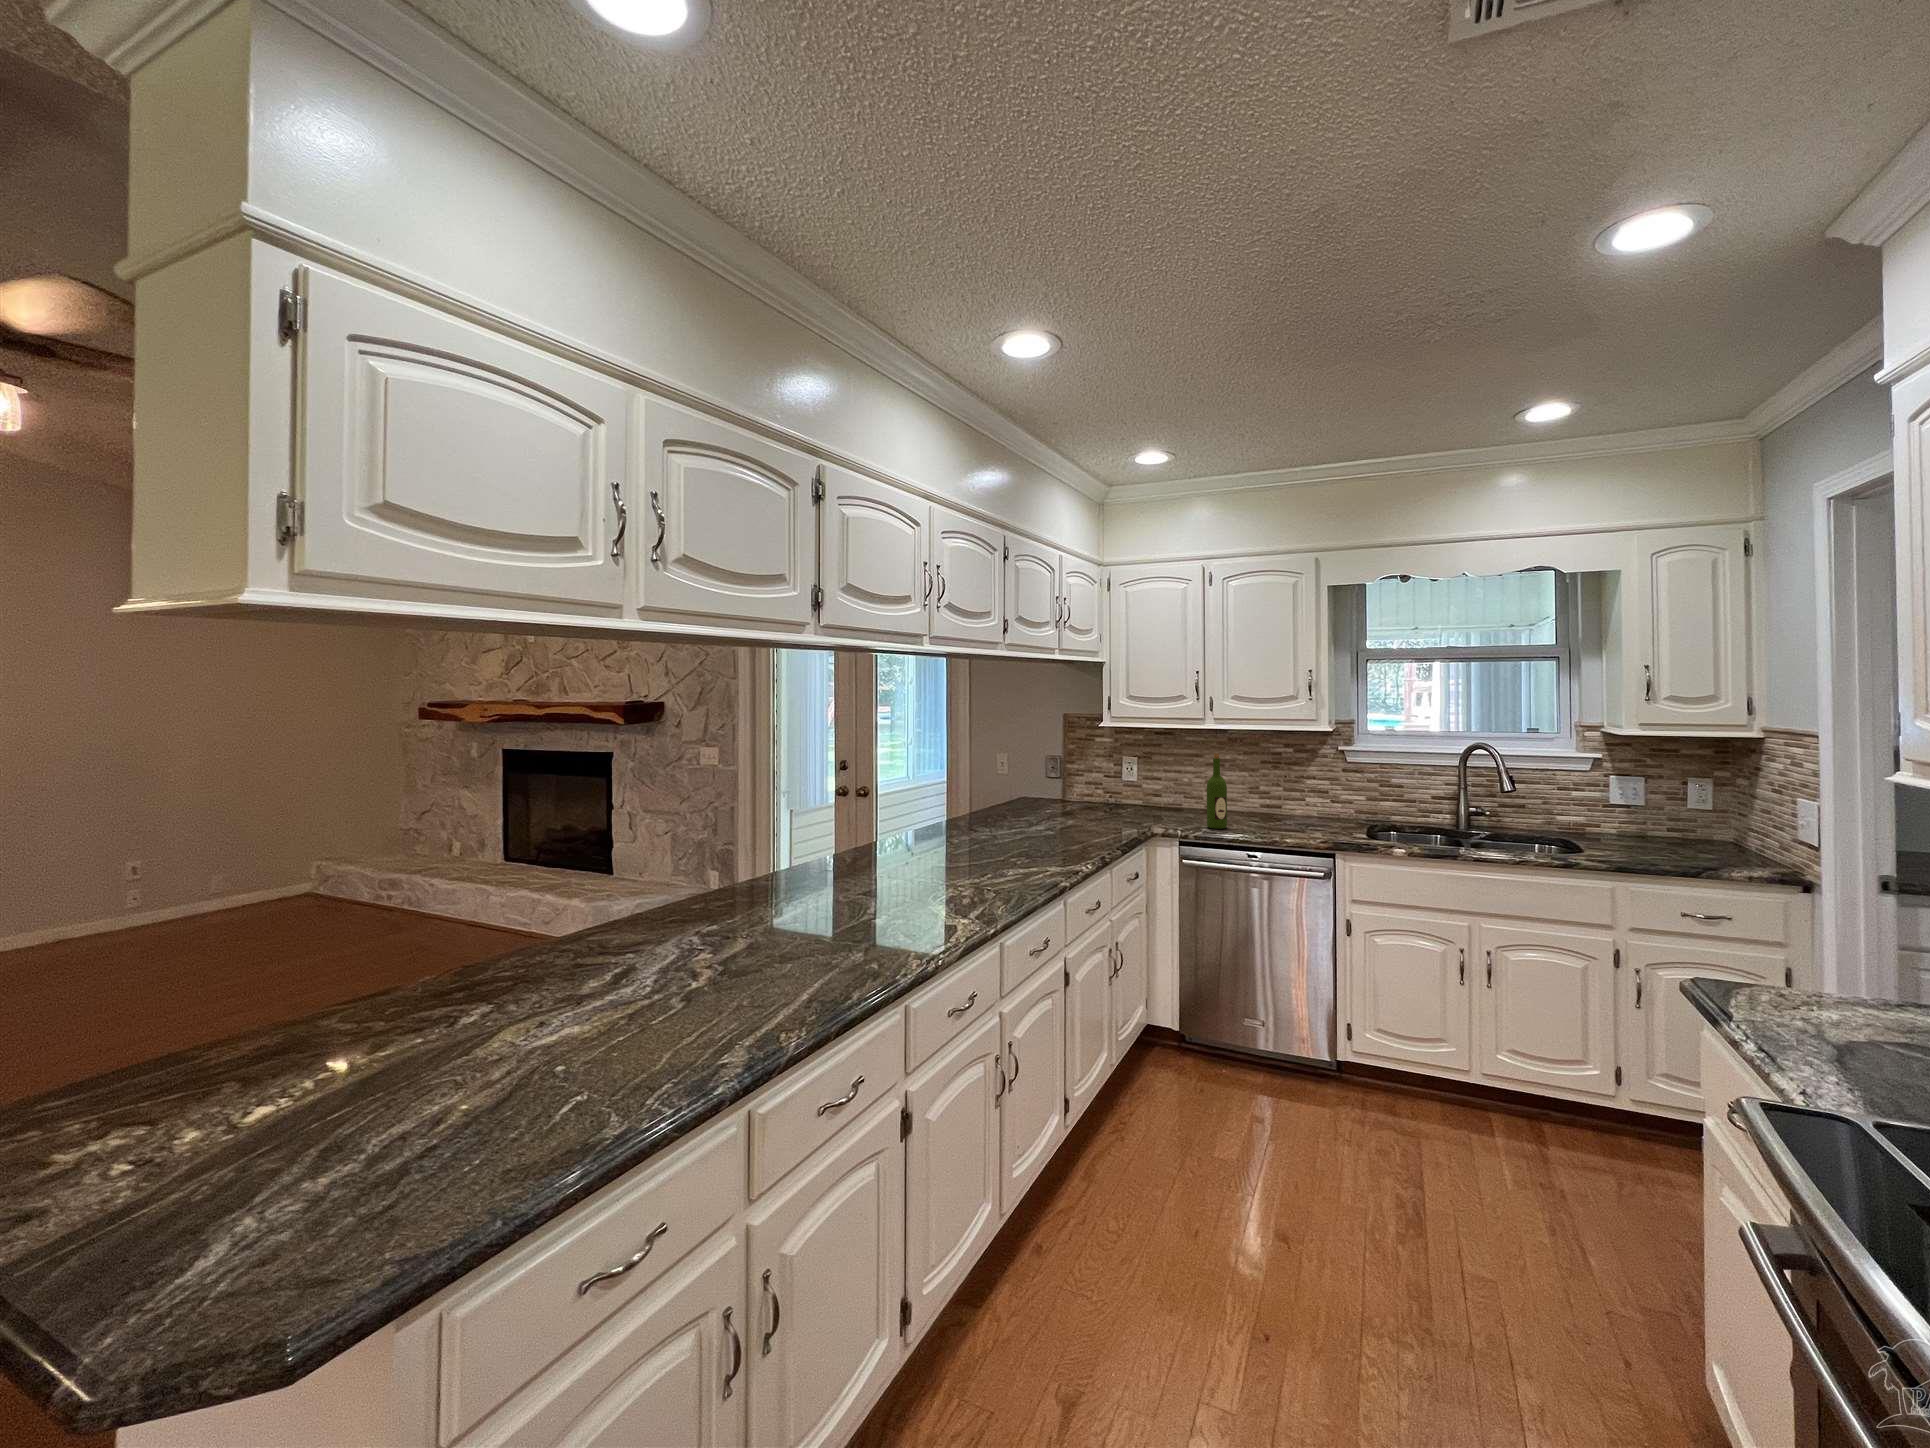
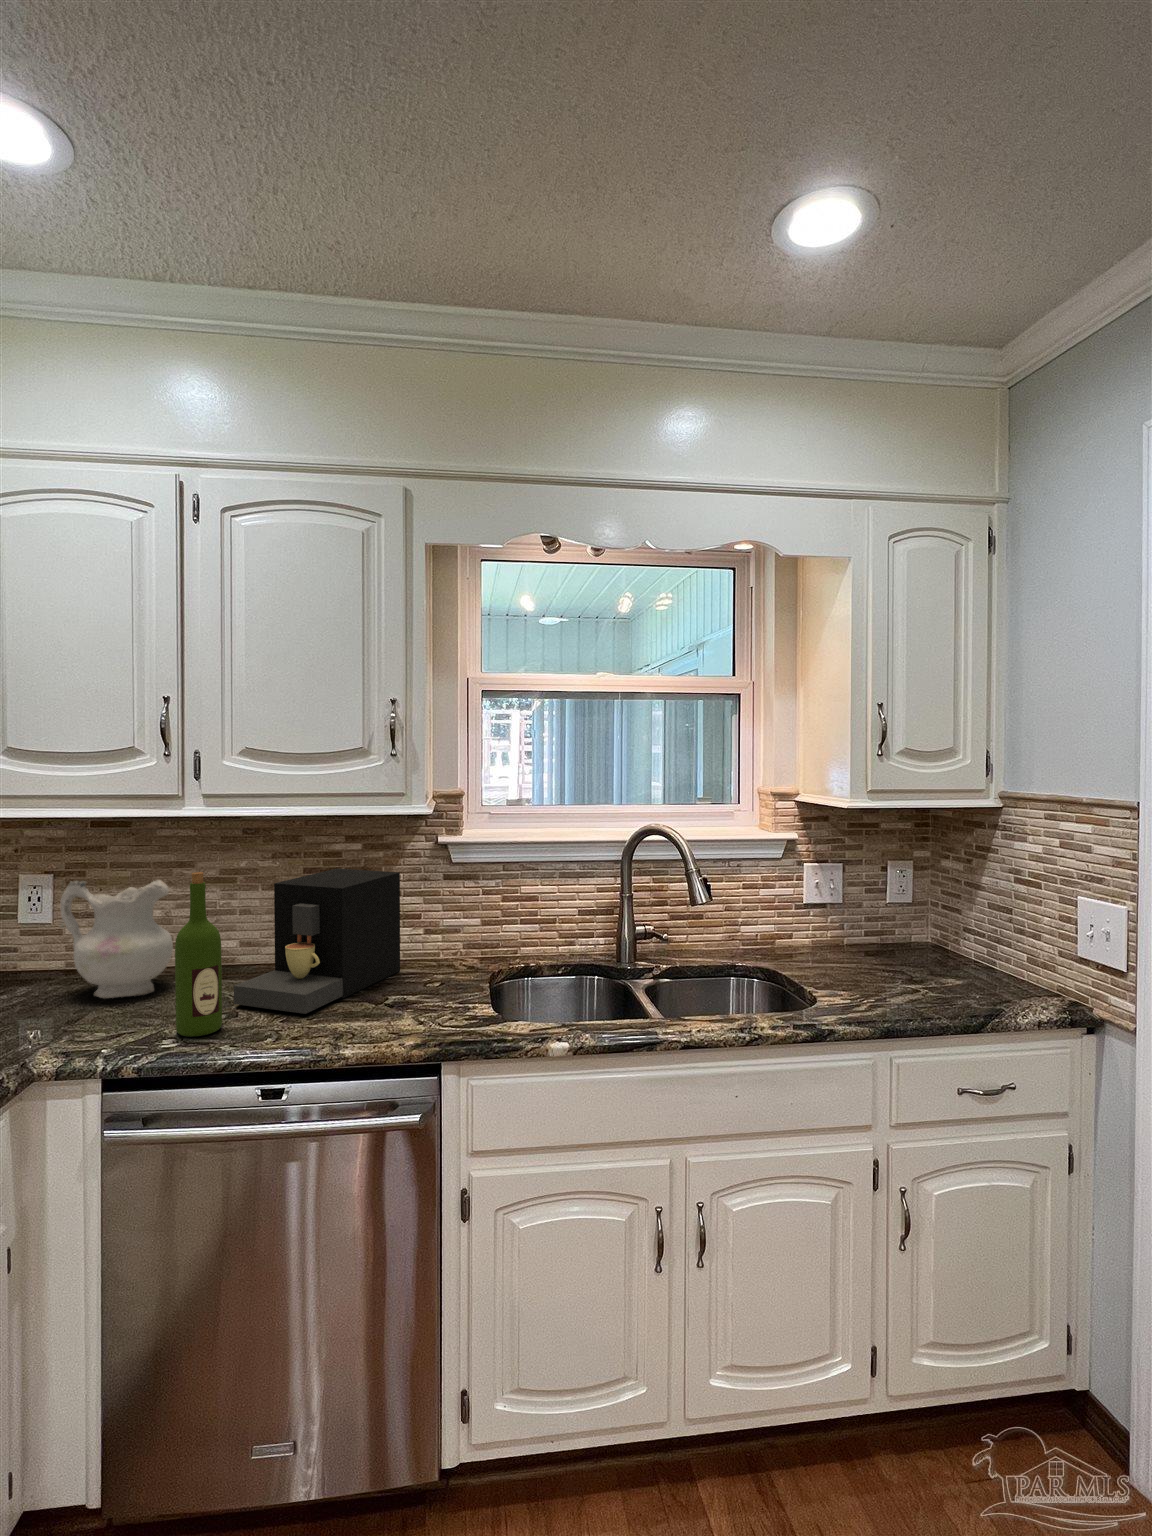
ceramic pitcher: none [1148,759,1197,816] -> present [60,880,173,998]
coffee maker: none [1230,762,1315,827] -> present [234,868,400,1014]

